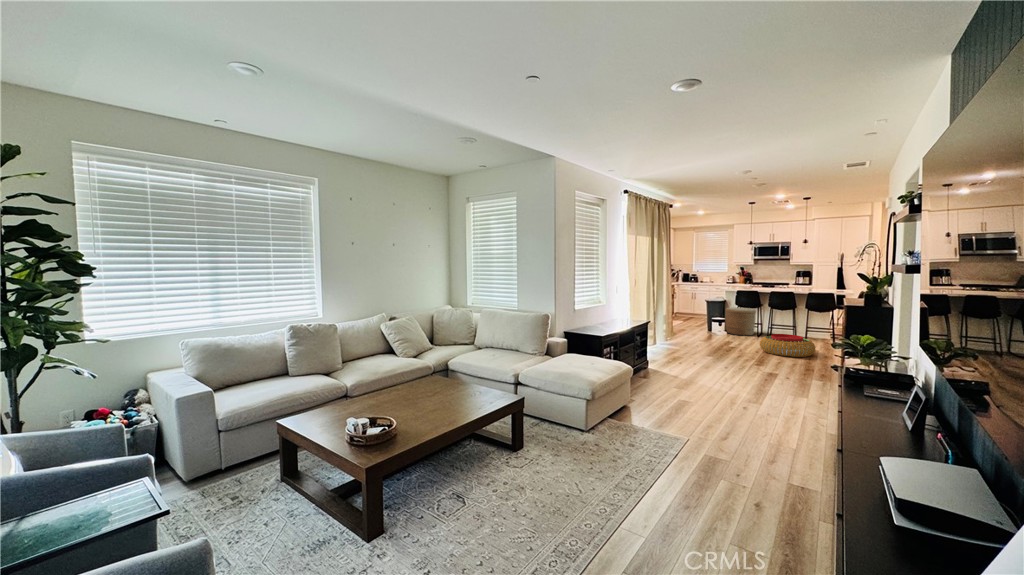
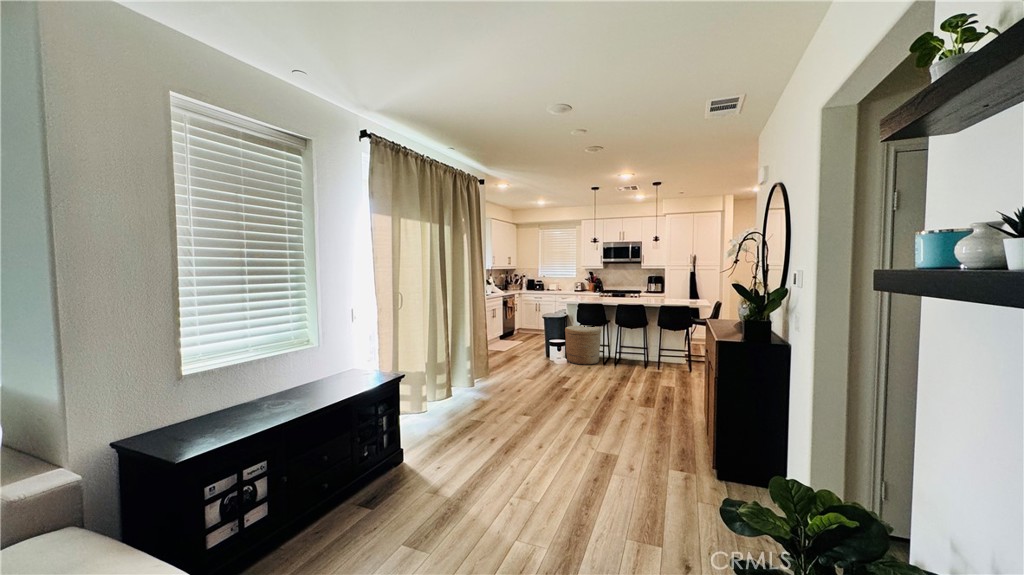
pouf: present [760,334,816,357] -> none [599,369,670,408]

